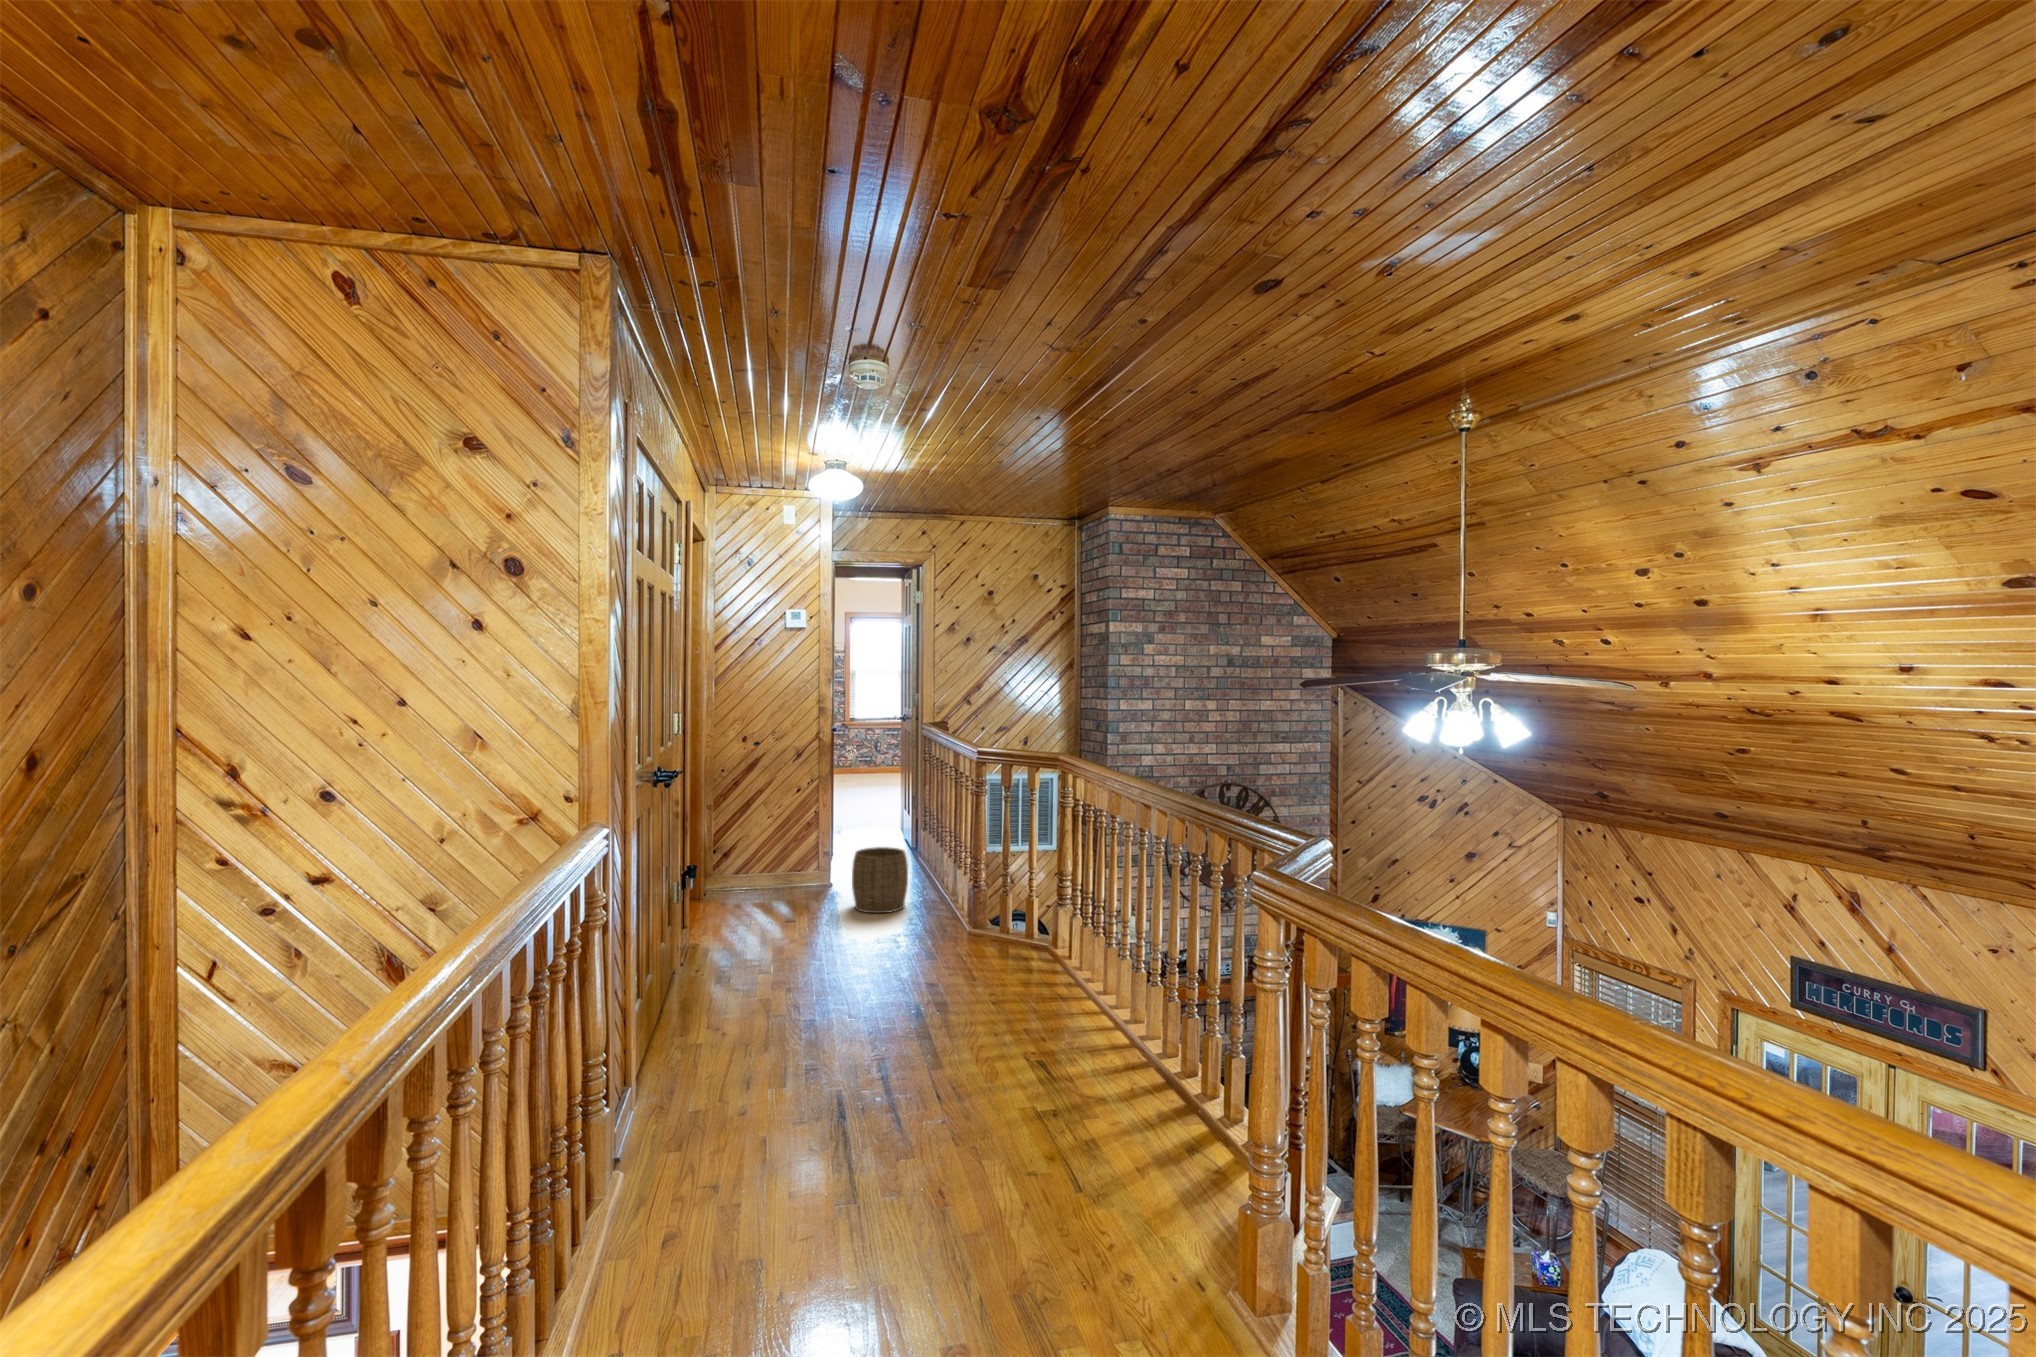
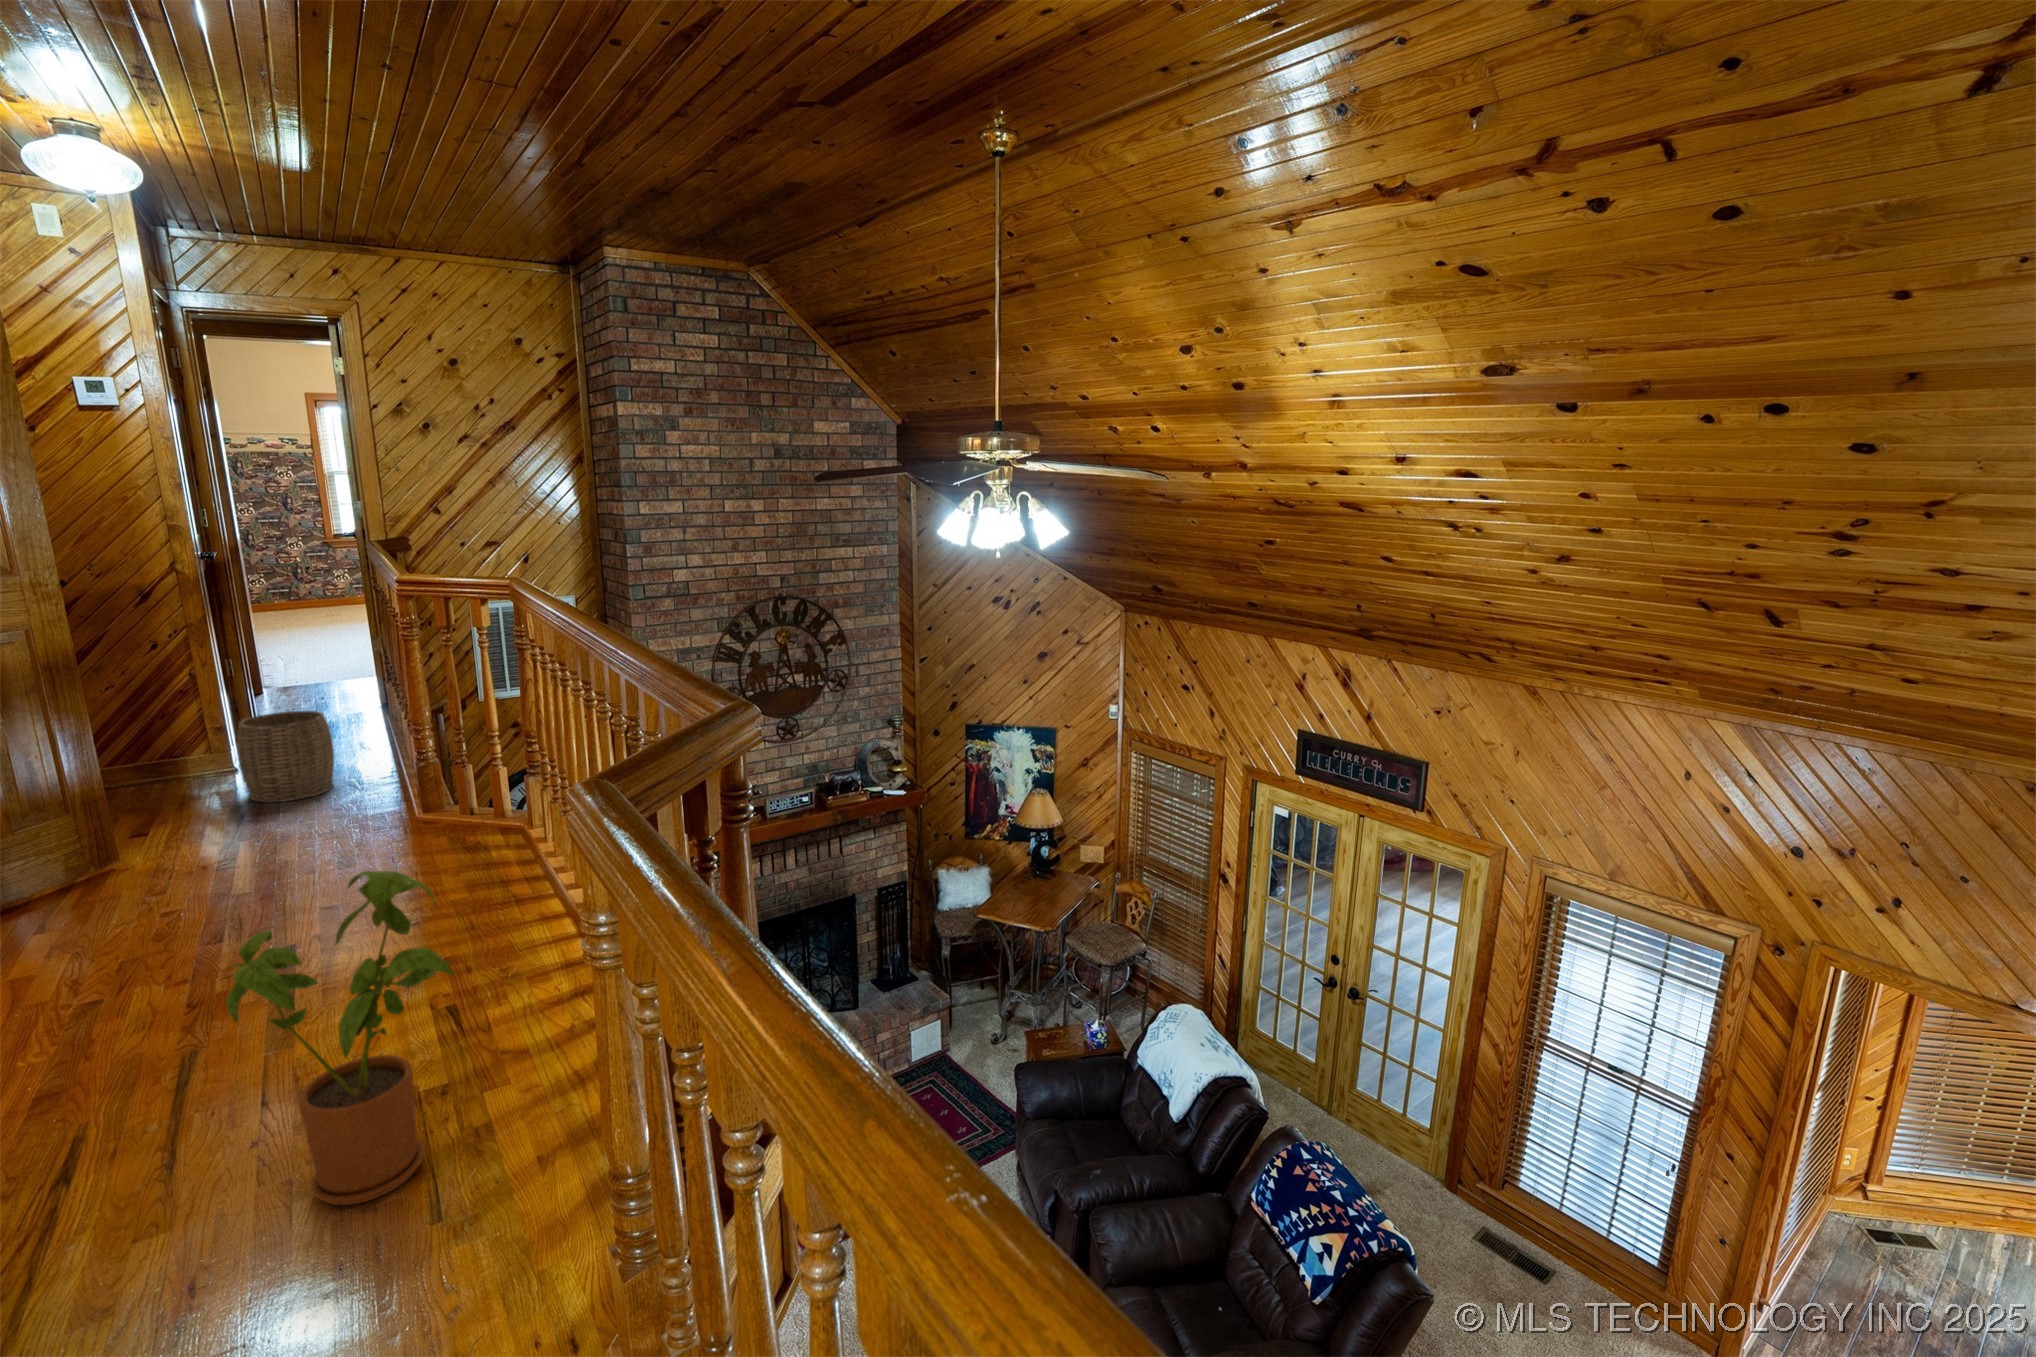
house plant: none [947,951,1086,1190] -> present [226,871,454,1205]

